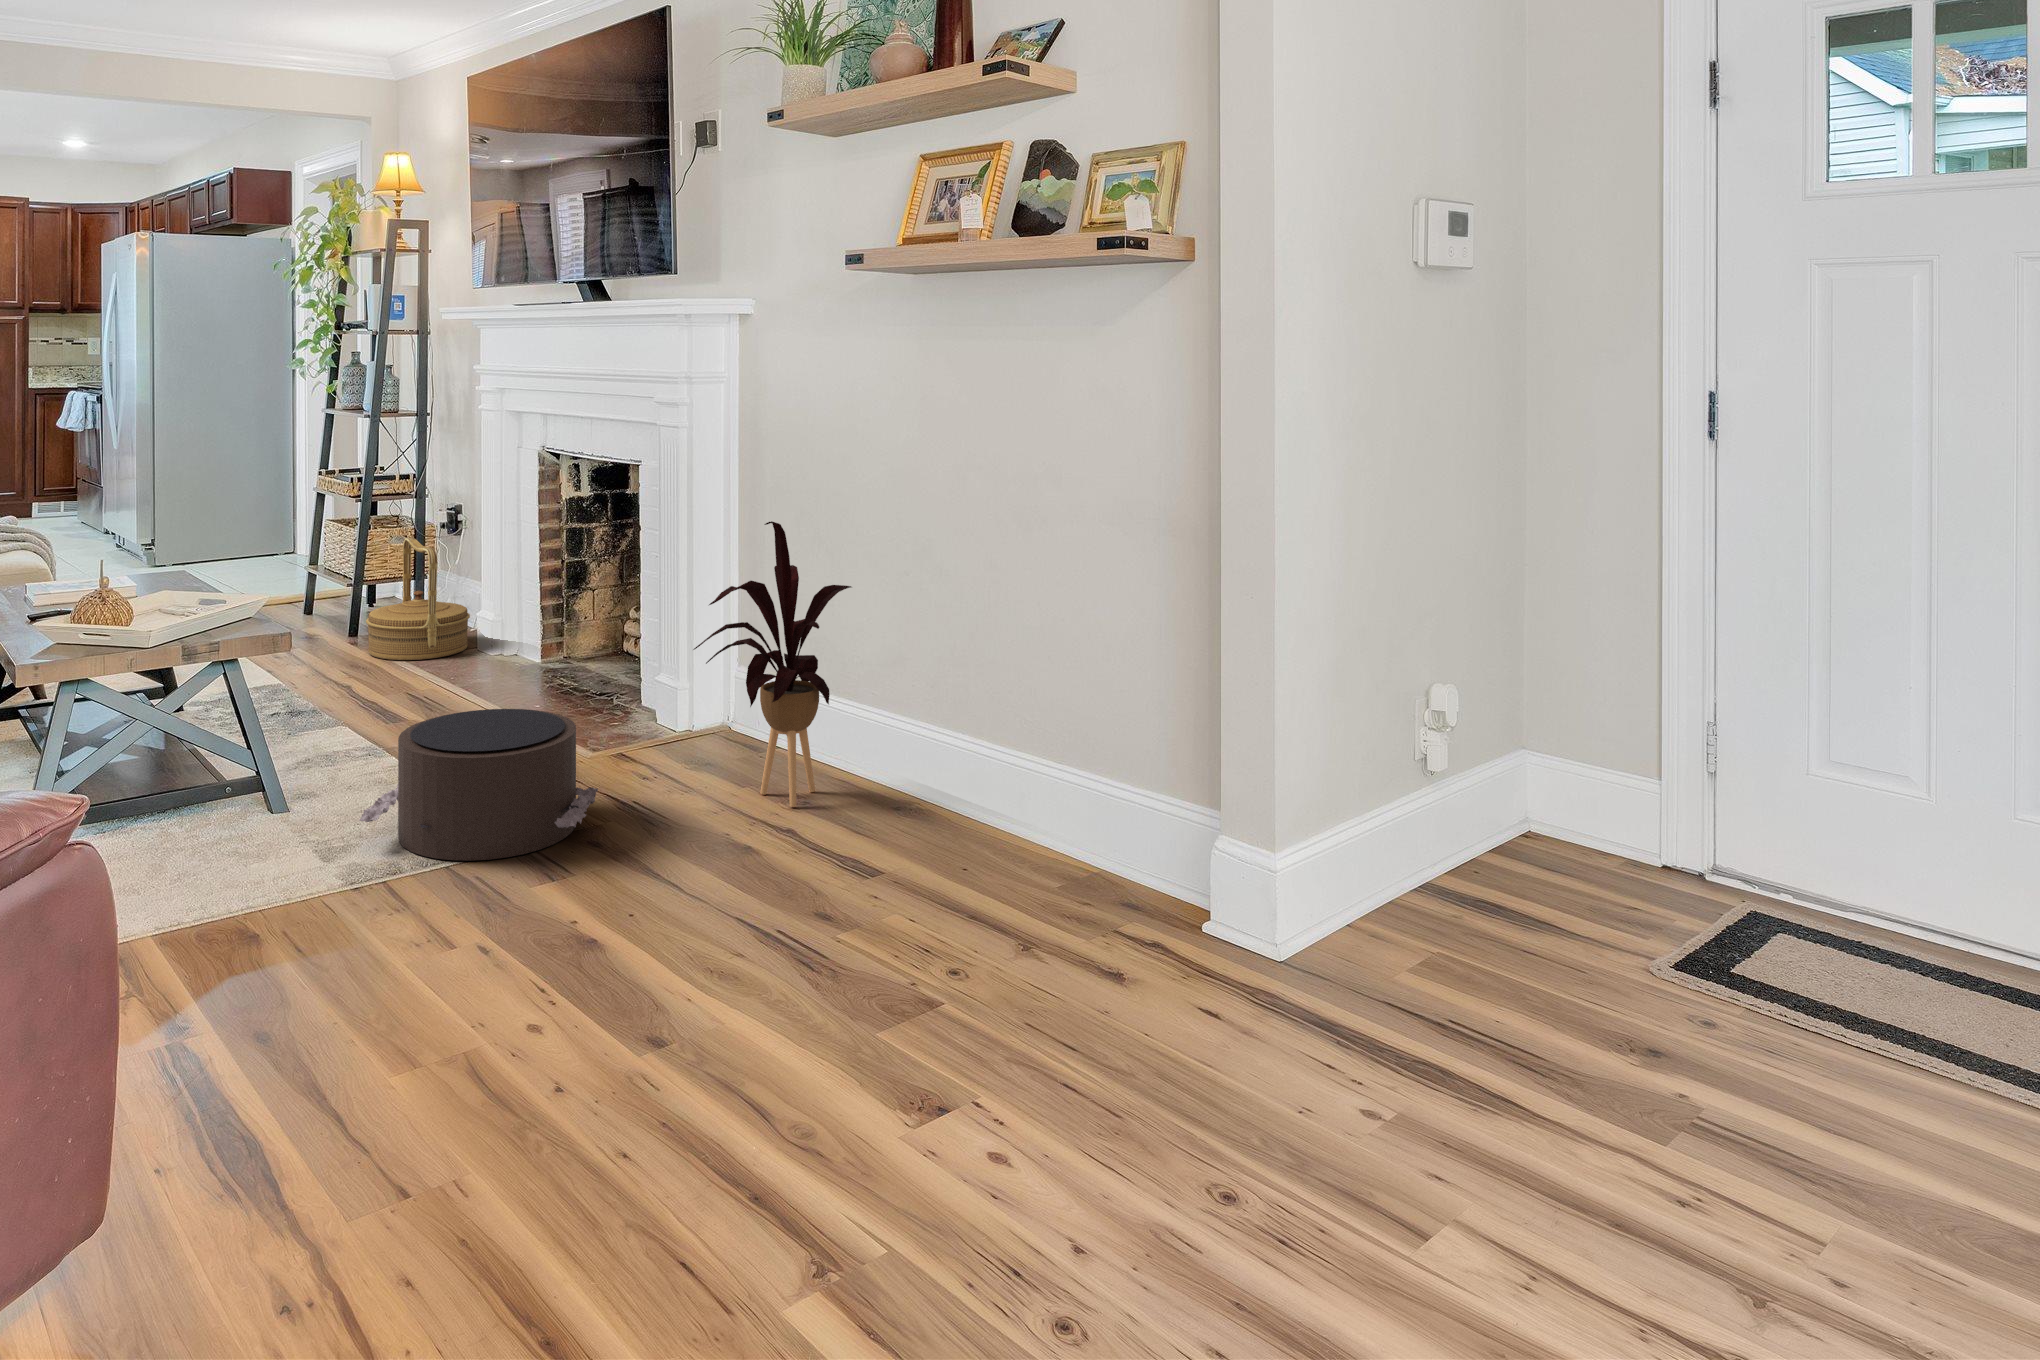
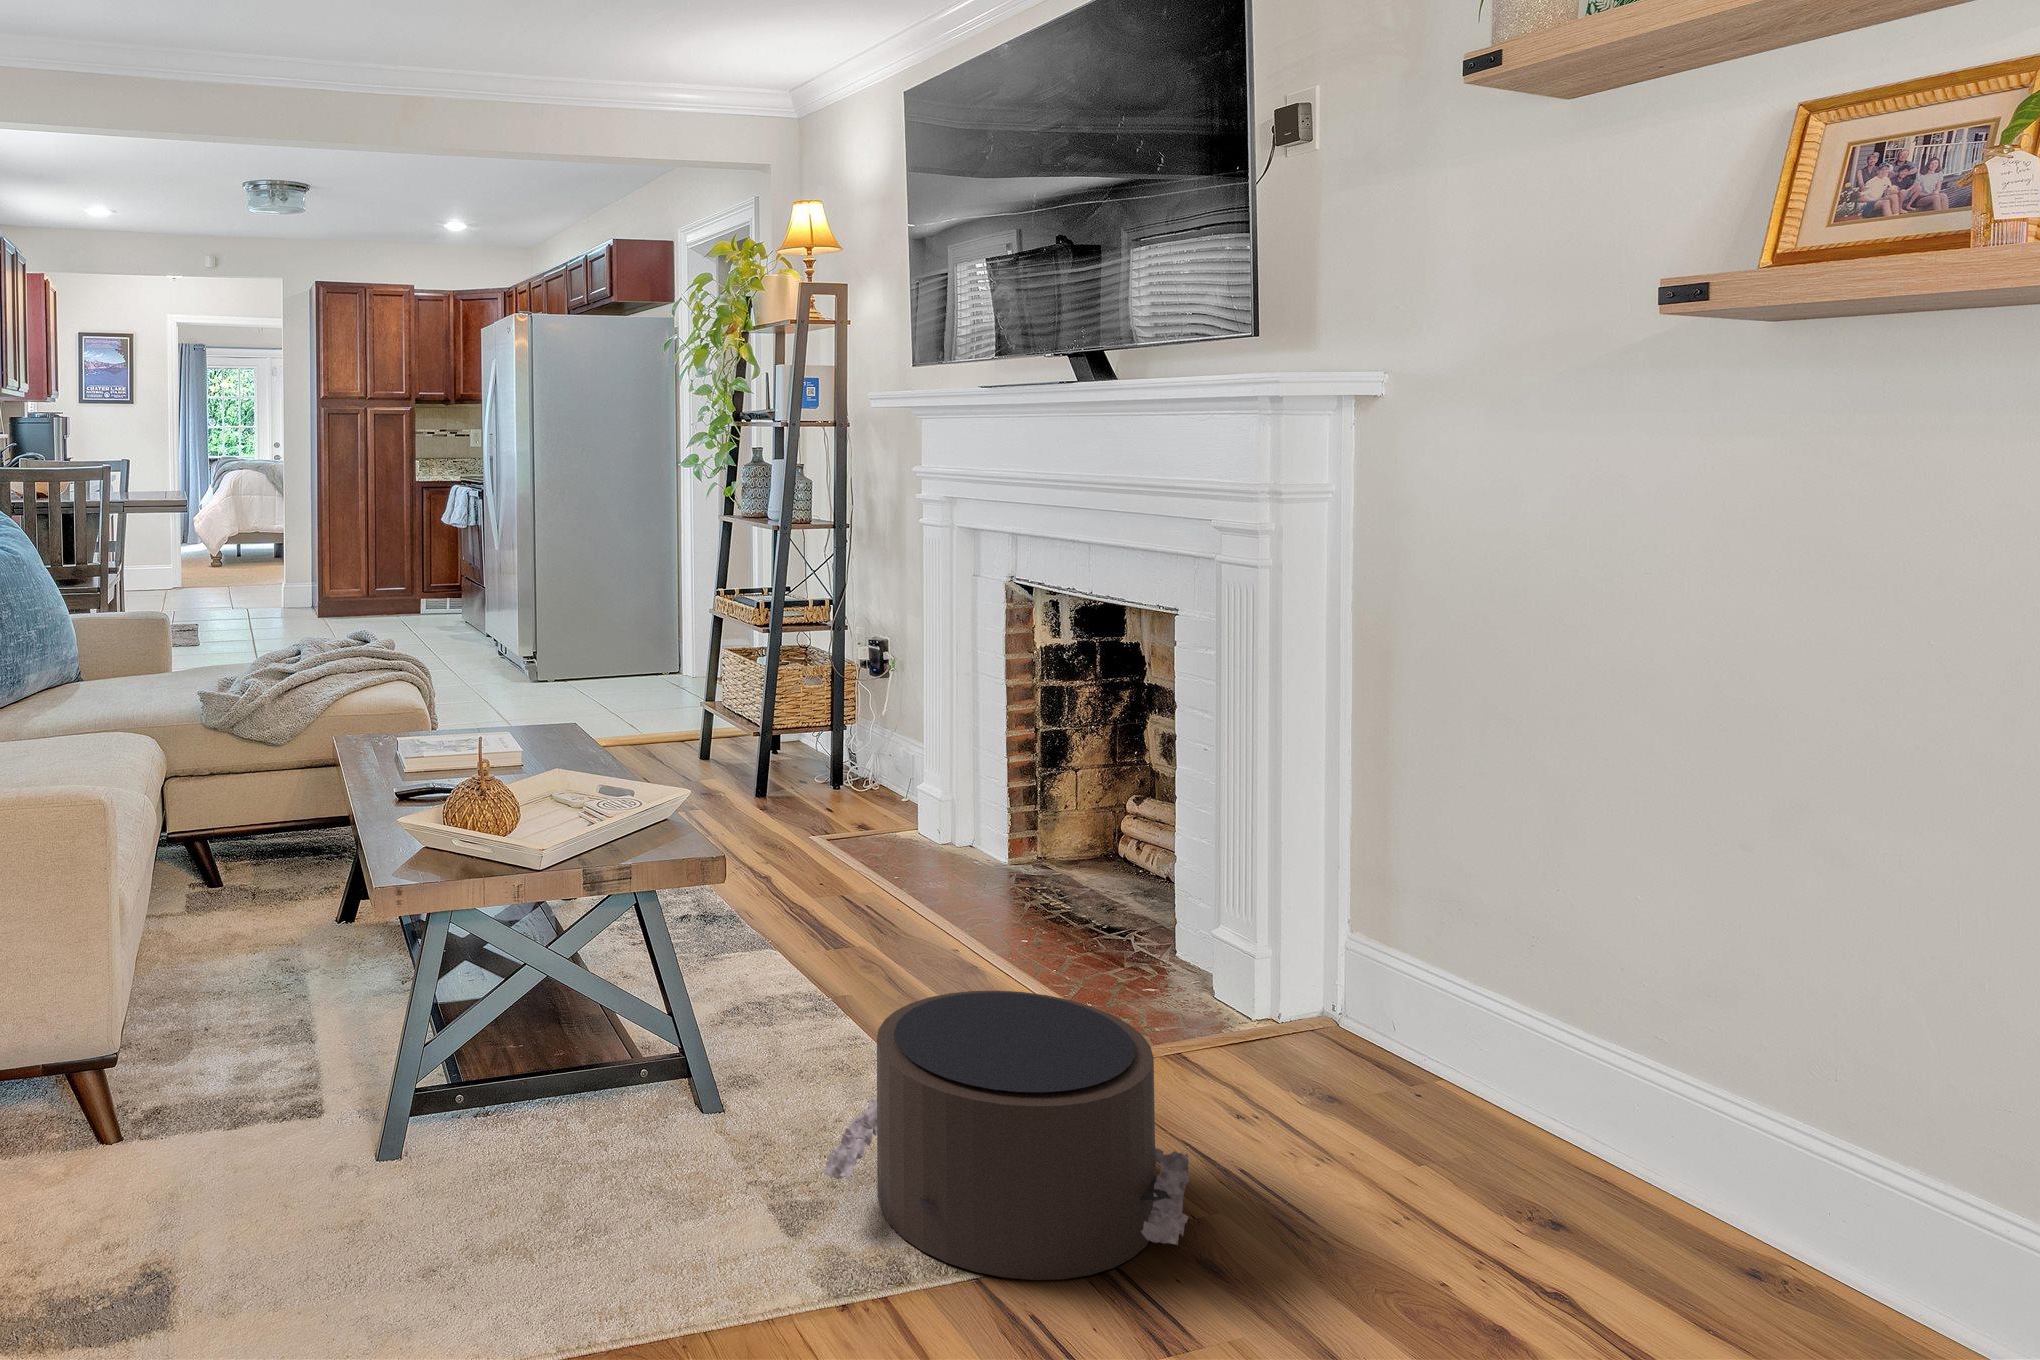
house plant: present [693,521,851,807] -> none [1332,728,1593,1227]
woven basket: present [366,538,470,660] -> none [781,681,910,848]

